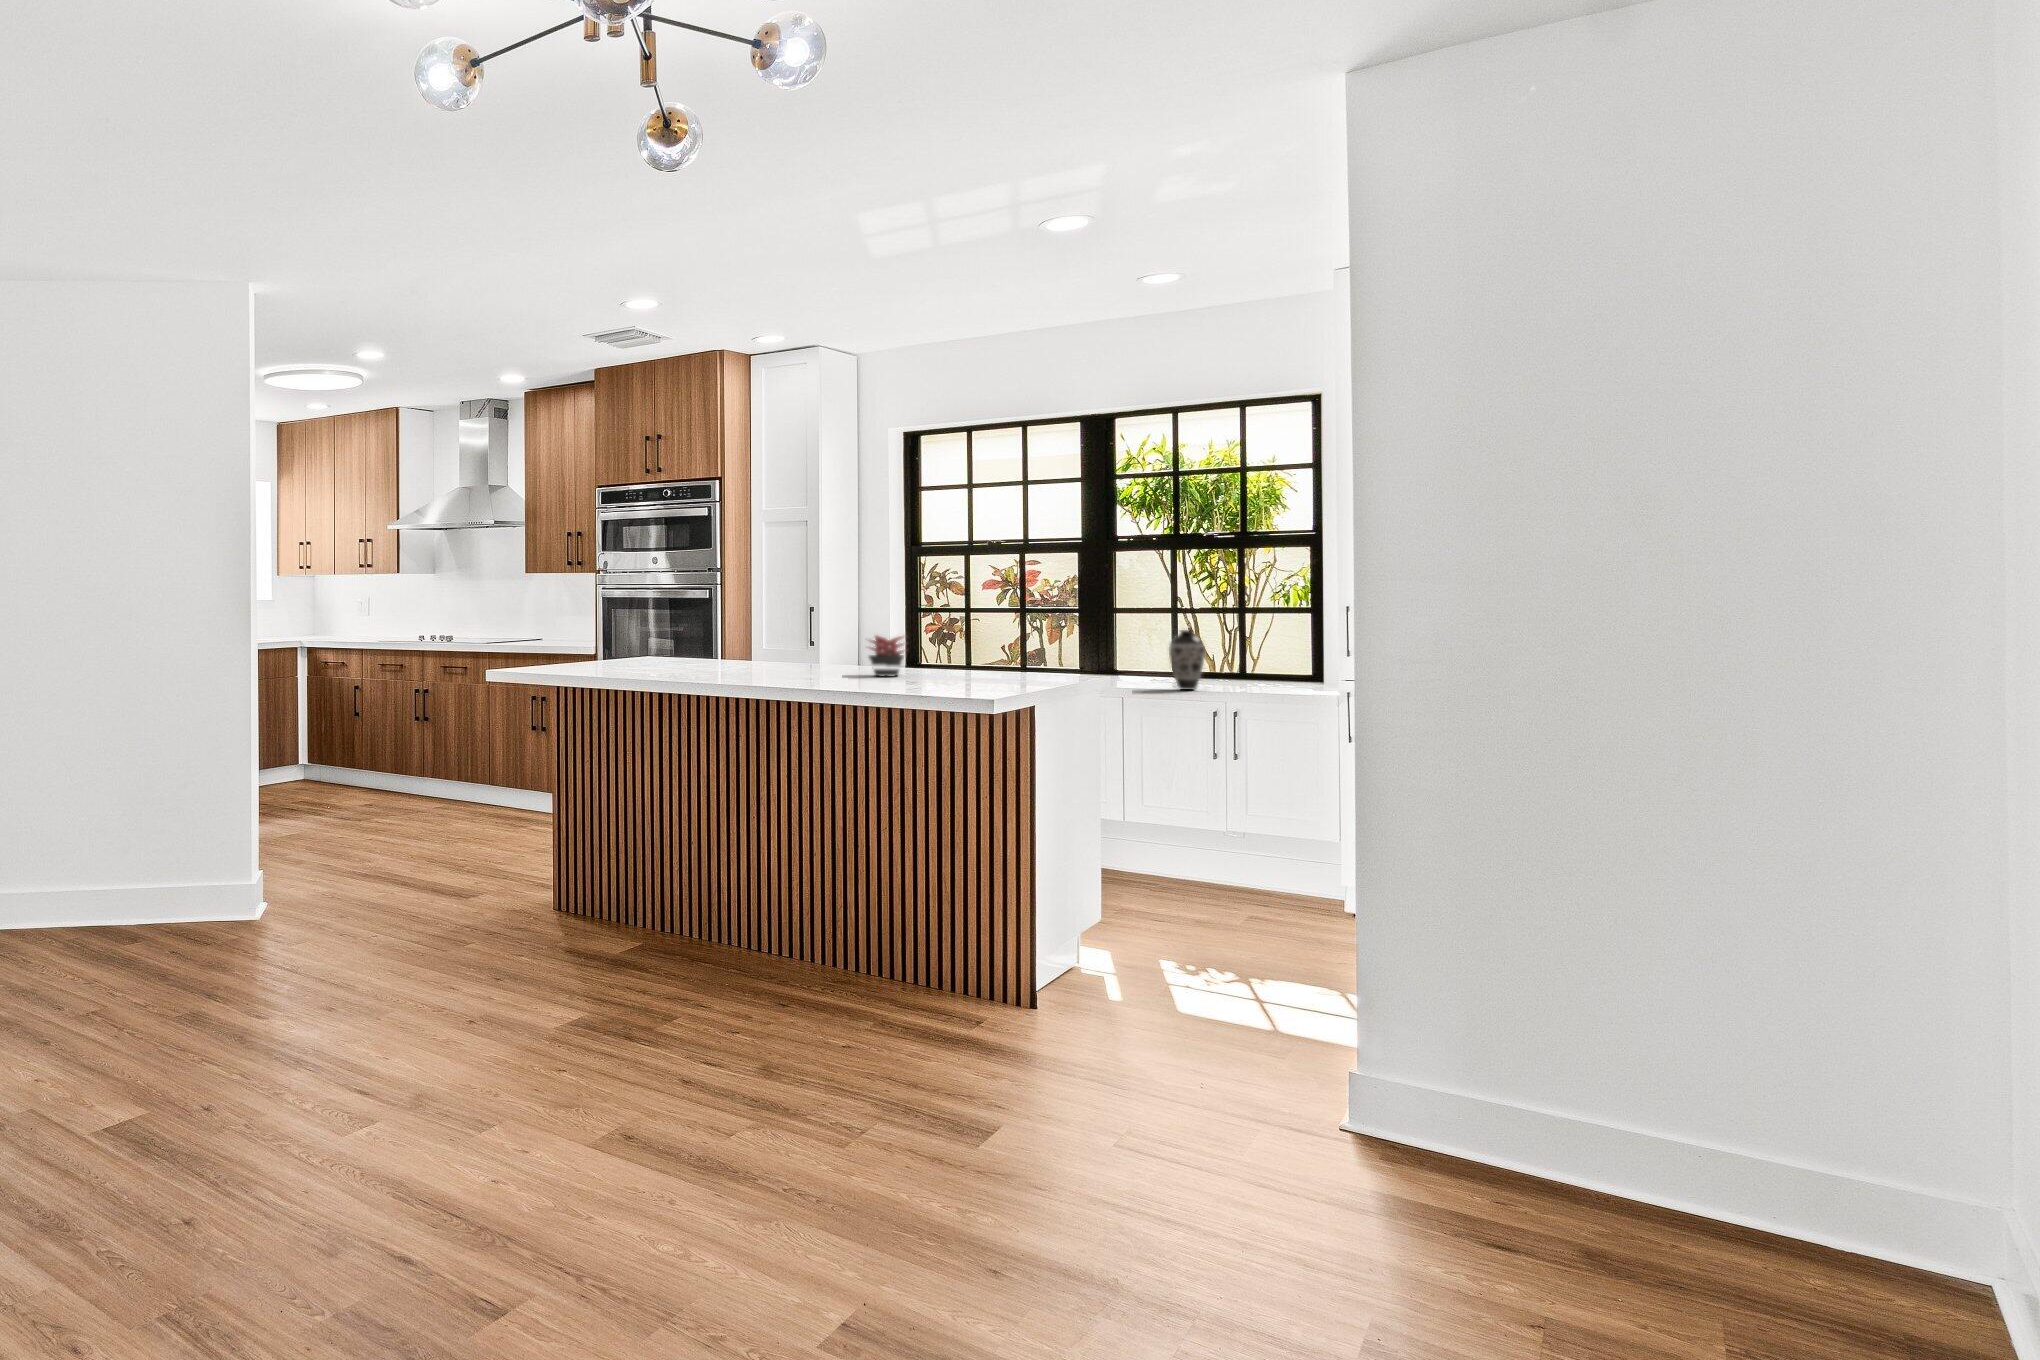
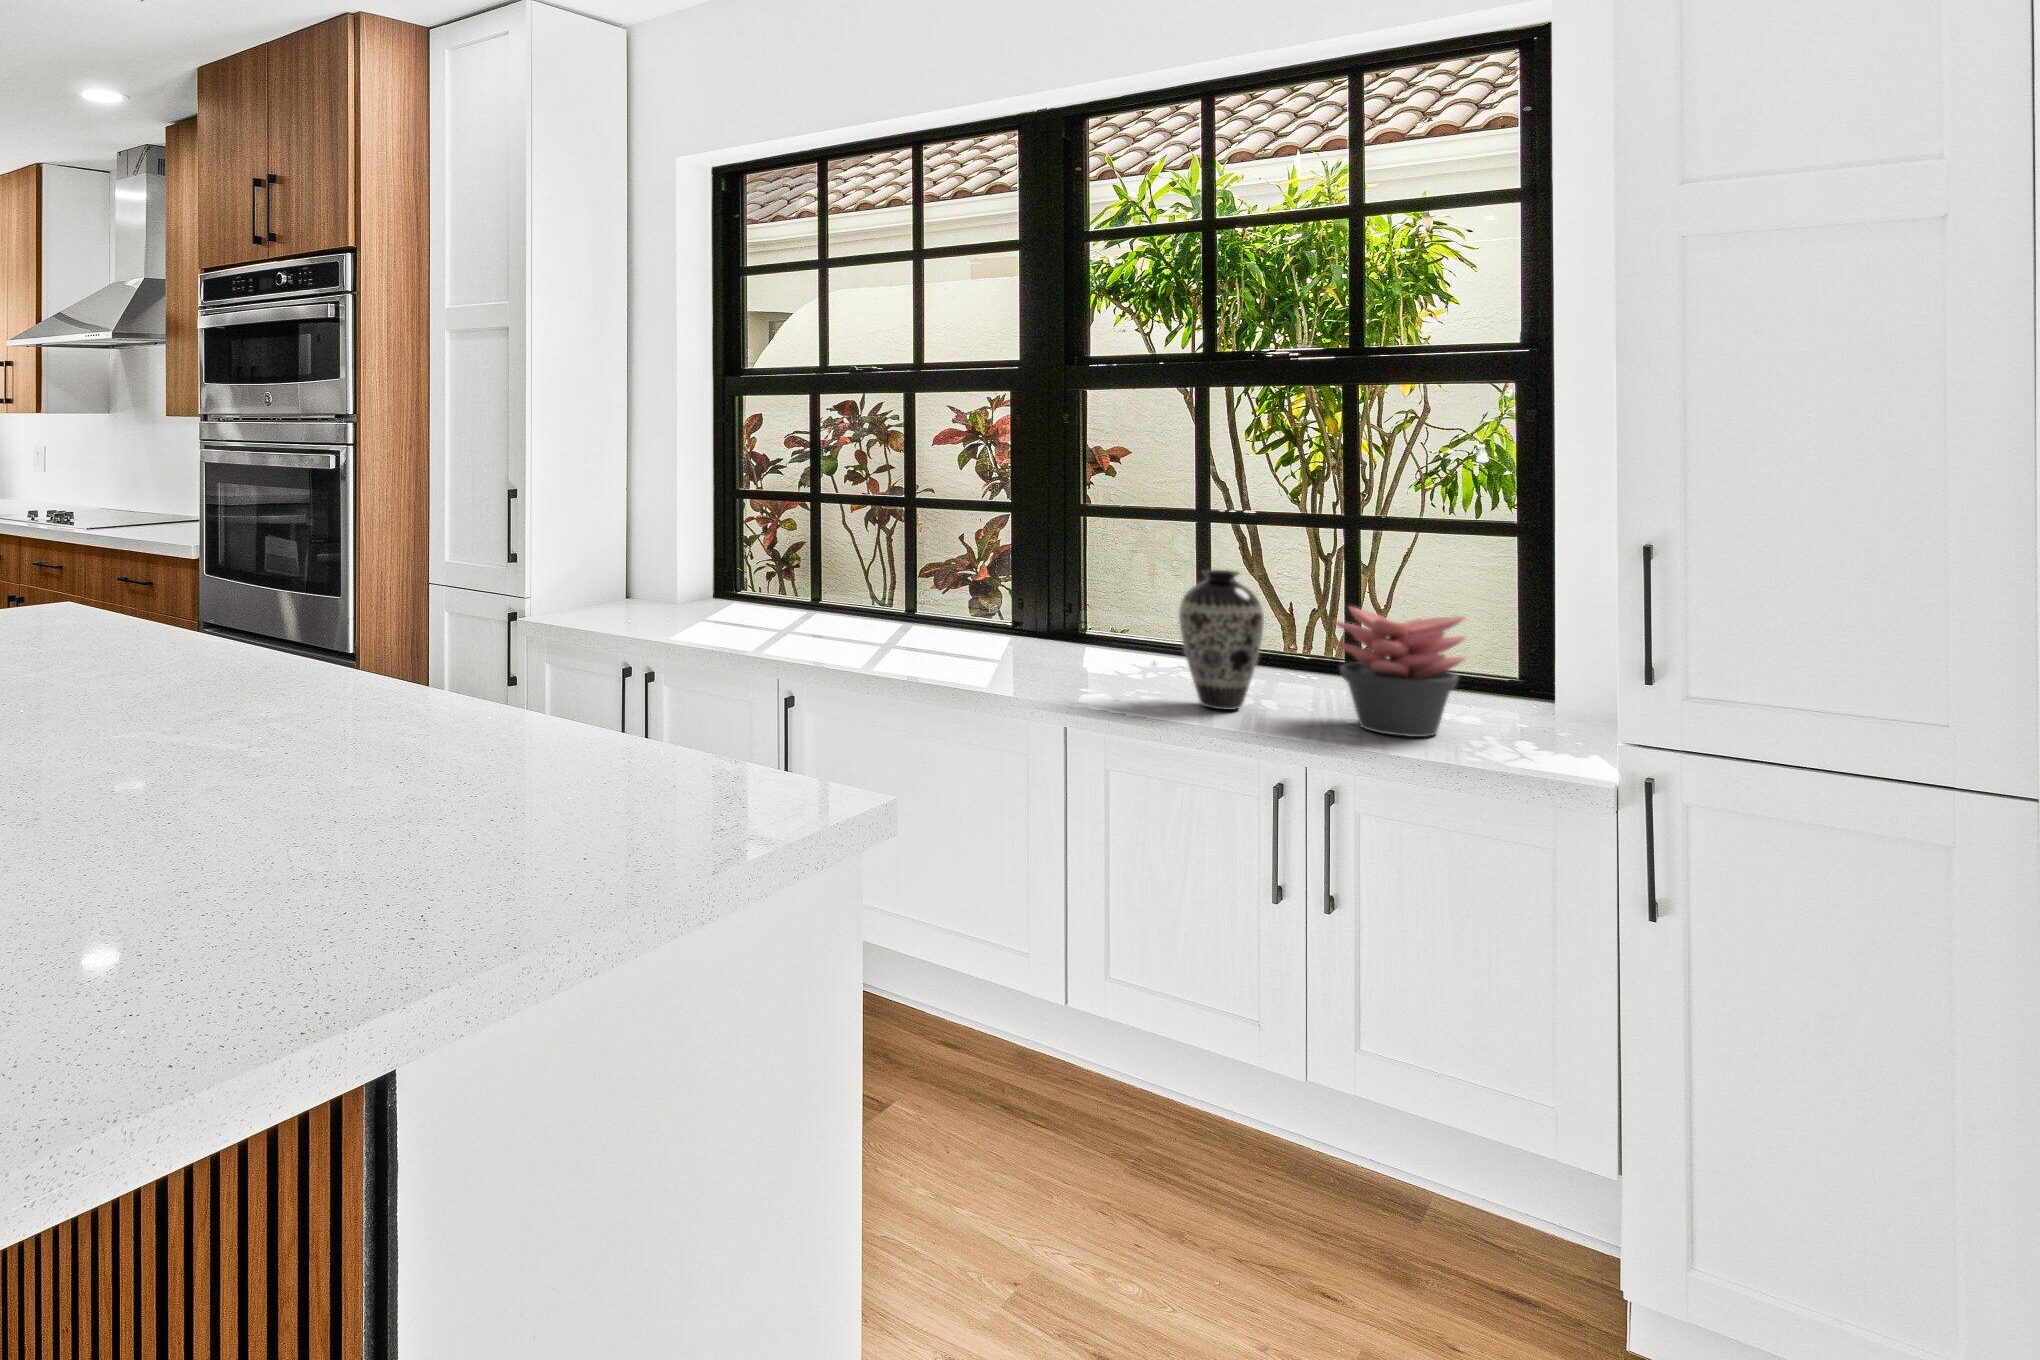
succulent plant: present [869,636,904,677] -> present [1333,606,1466,737]

